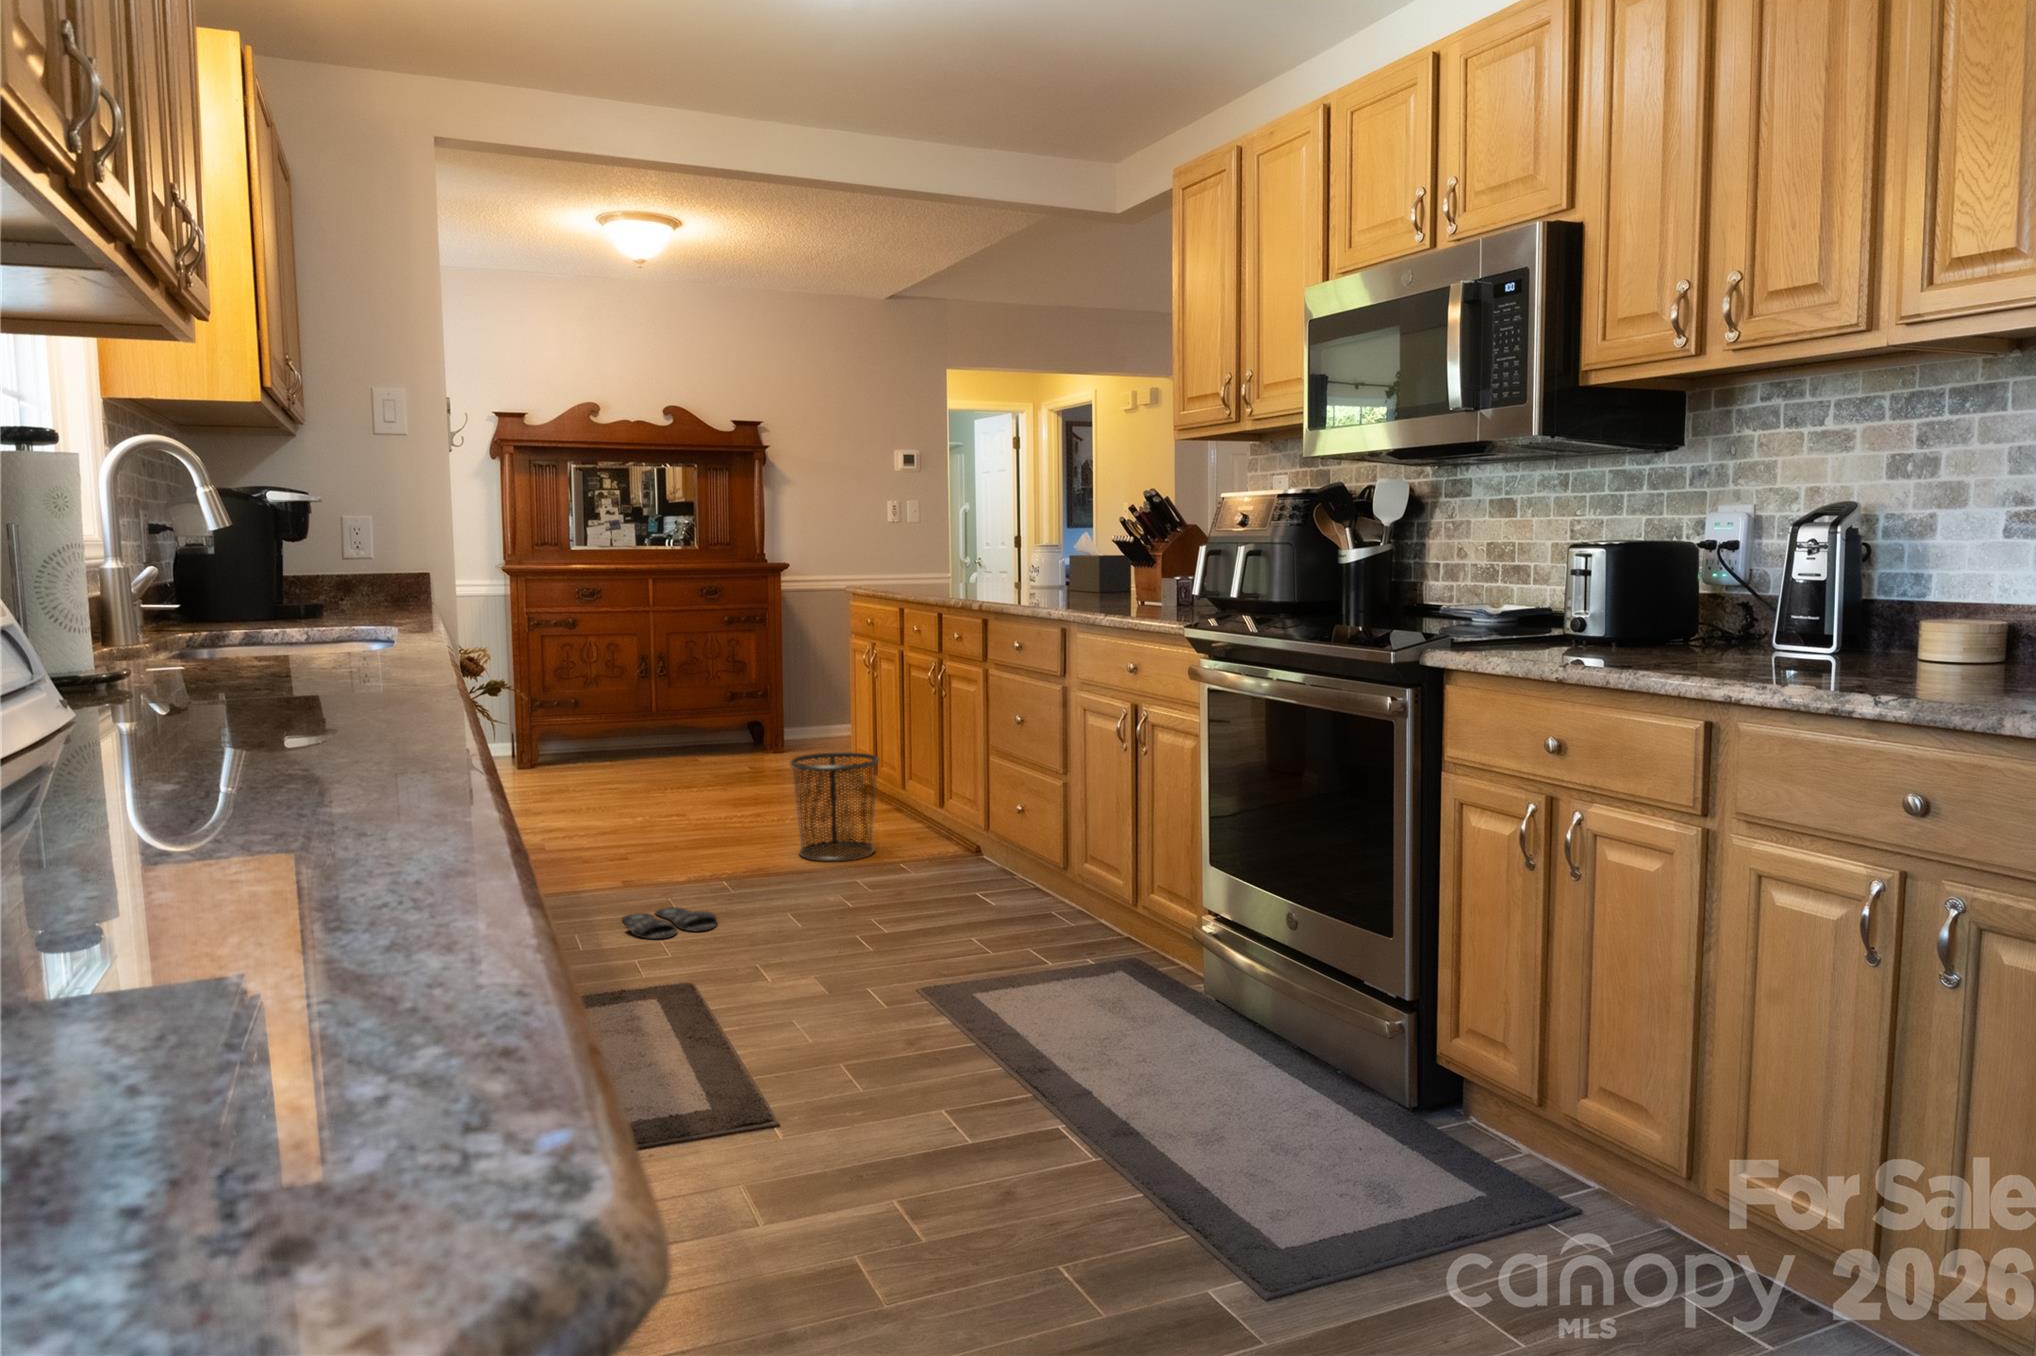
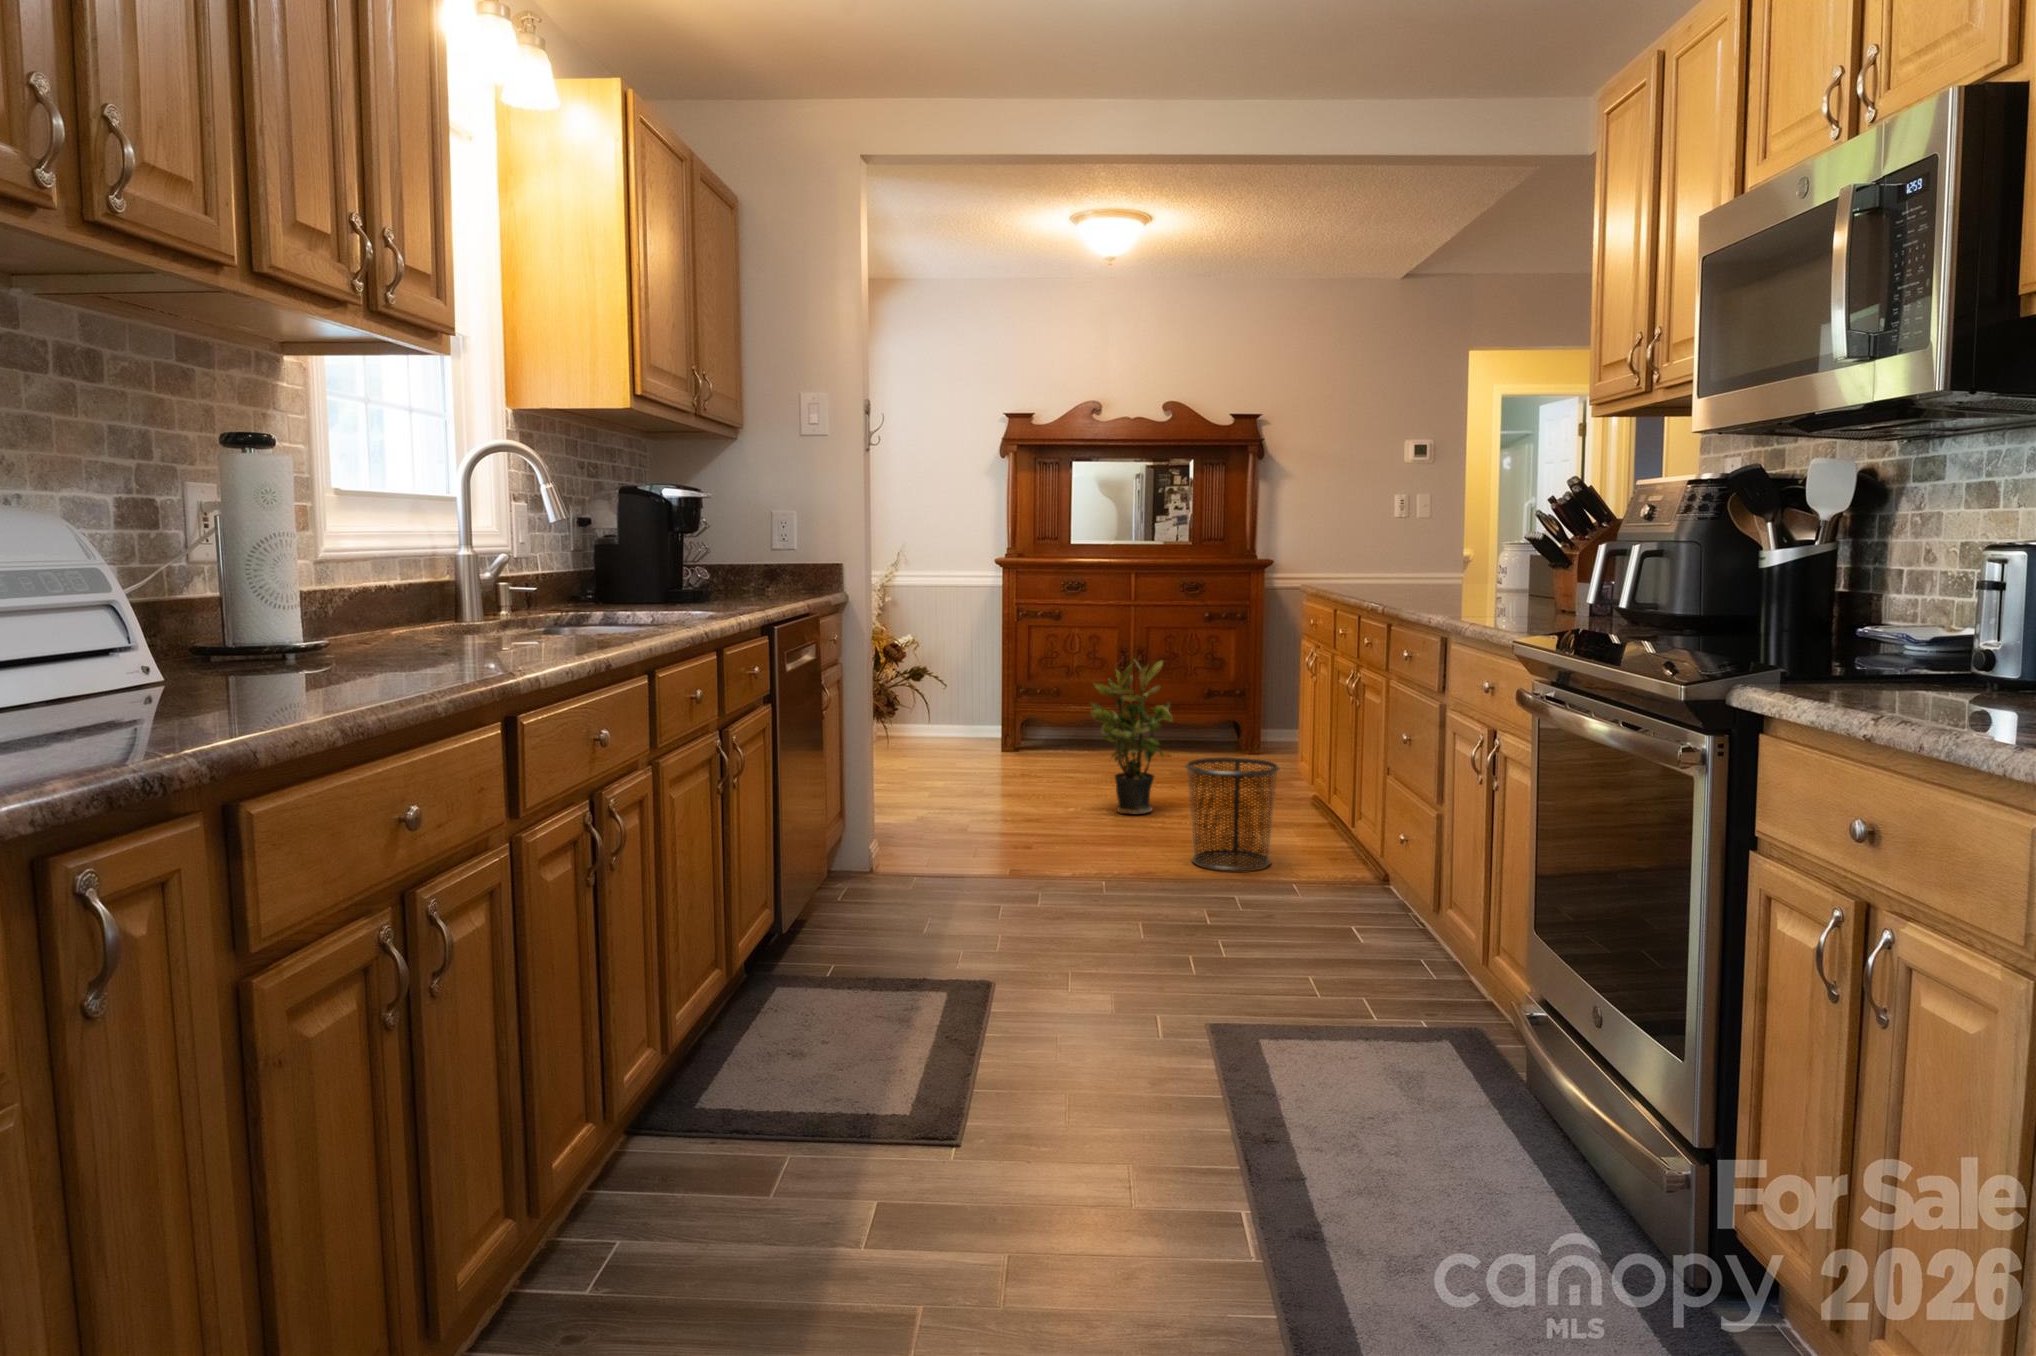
potted plant: none [656,663,741,820] -> present [1089,660,1173,814]
slippers: present [622,907,717,939] -> none [974,897,1061,926]

